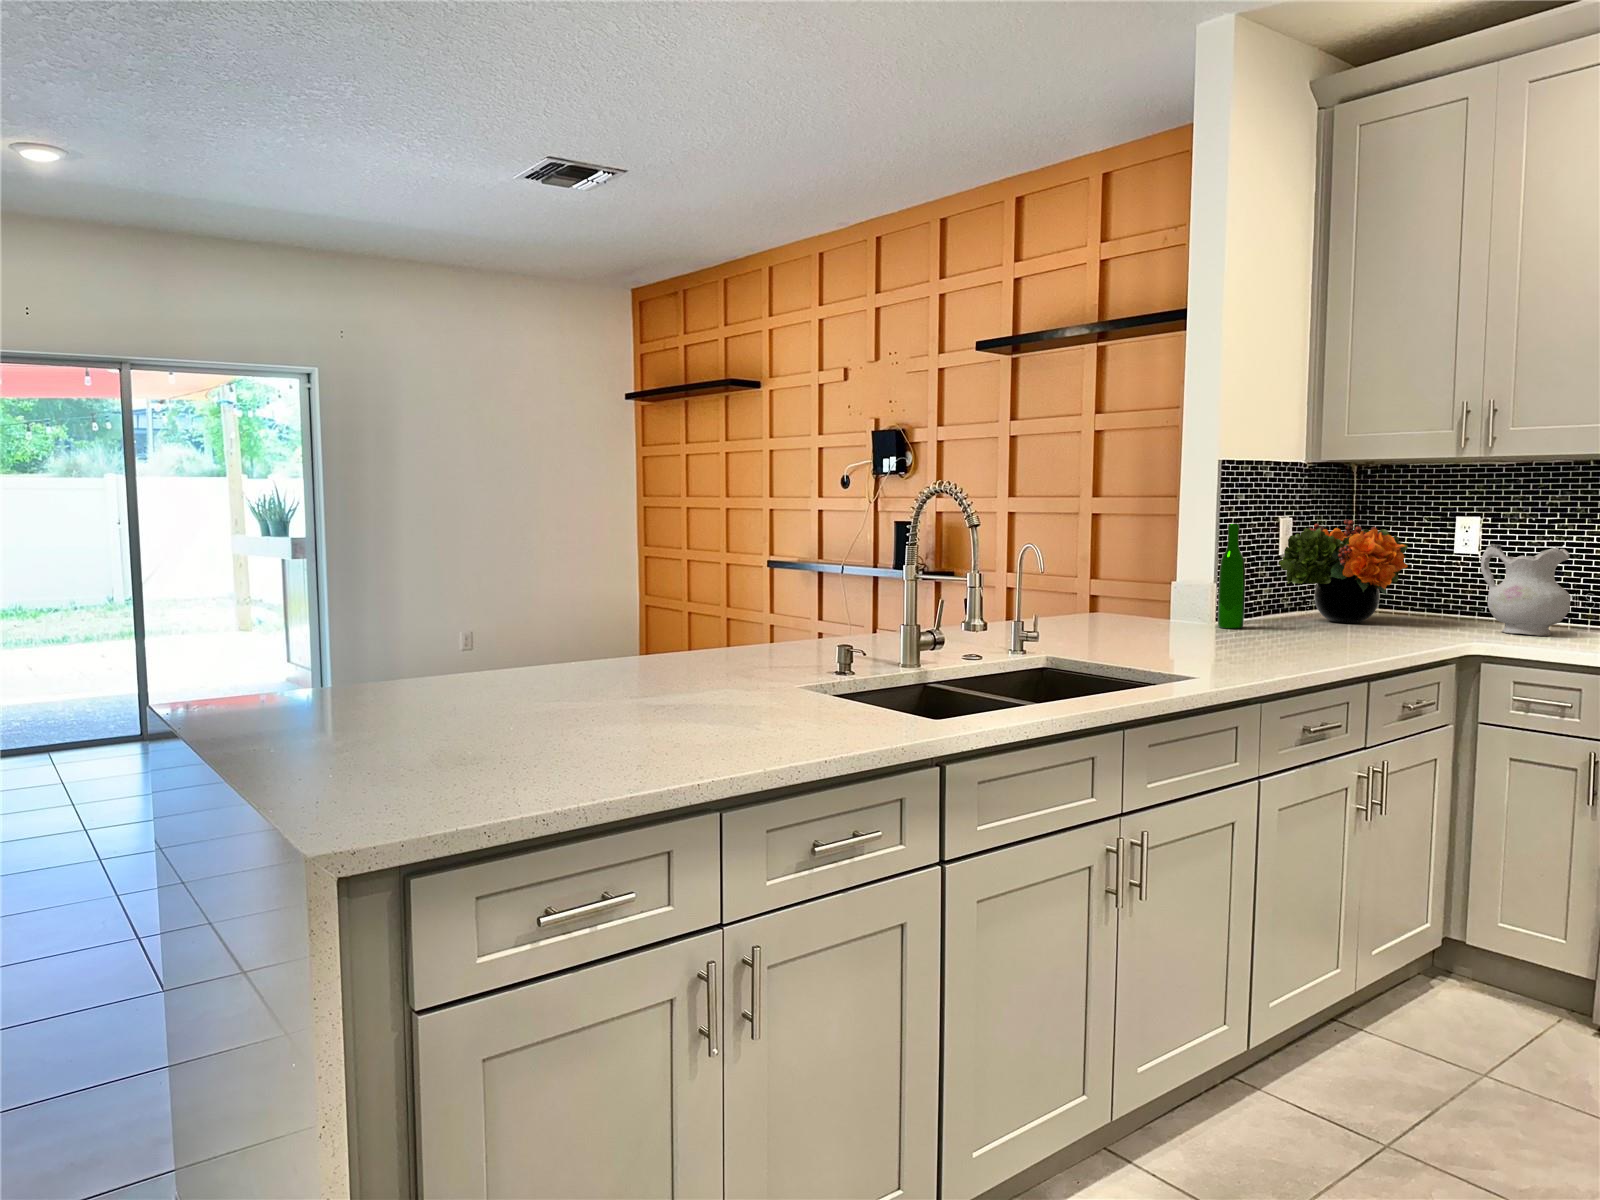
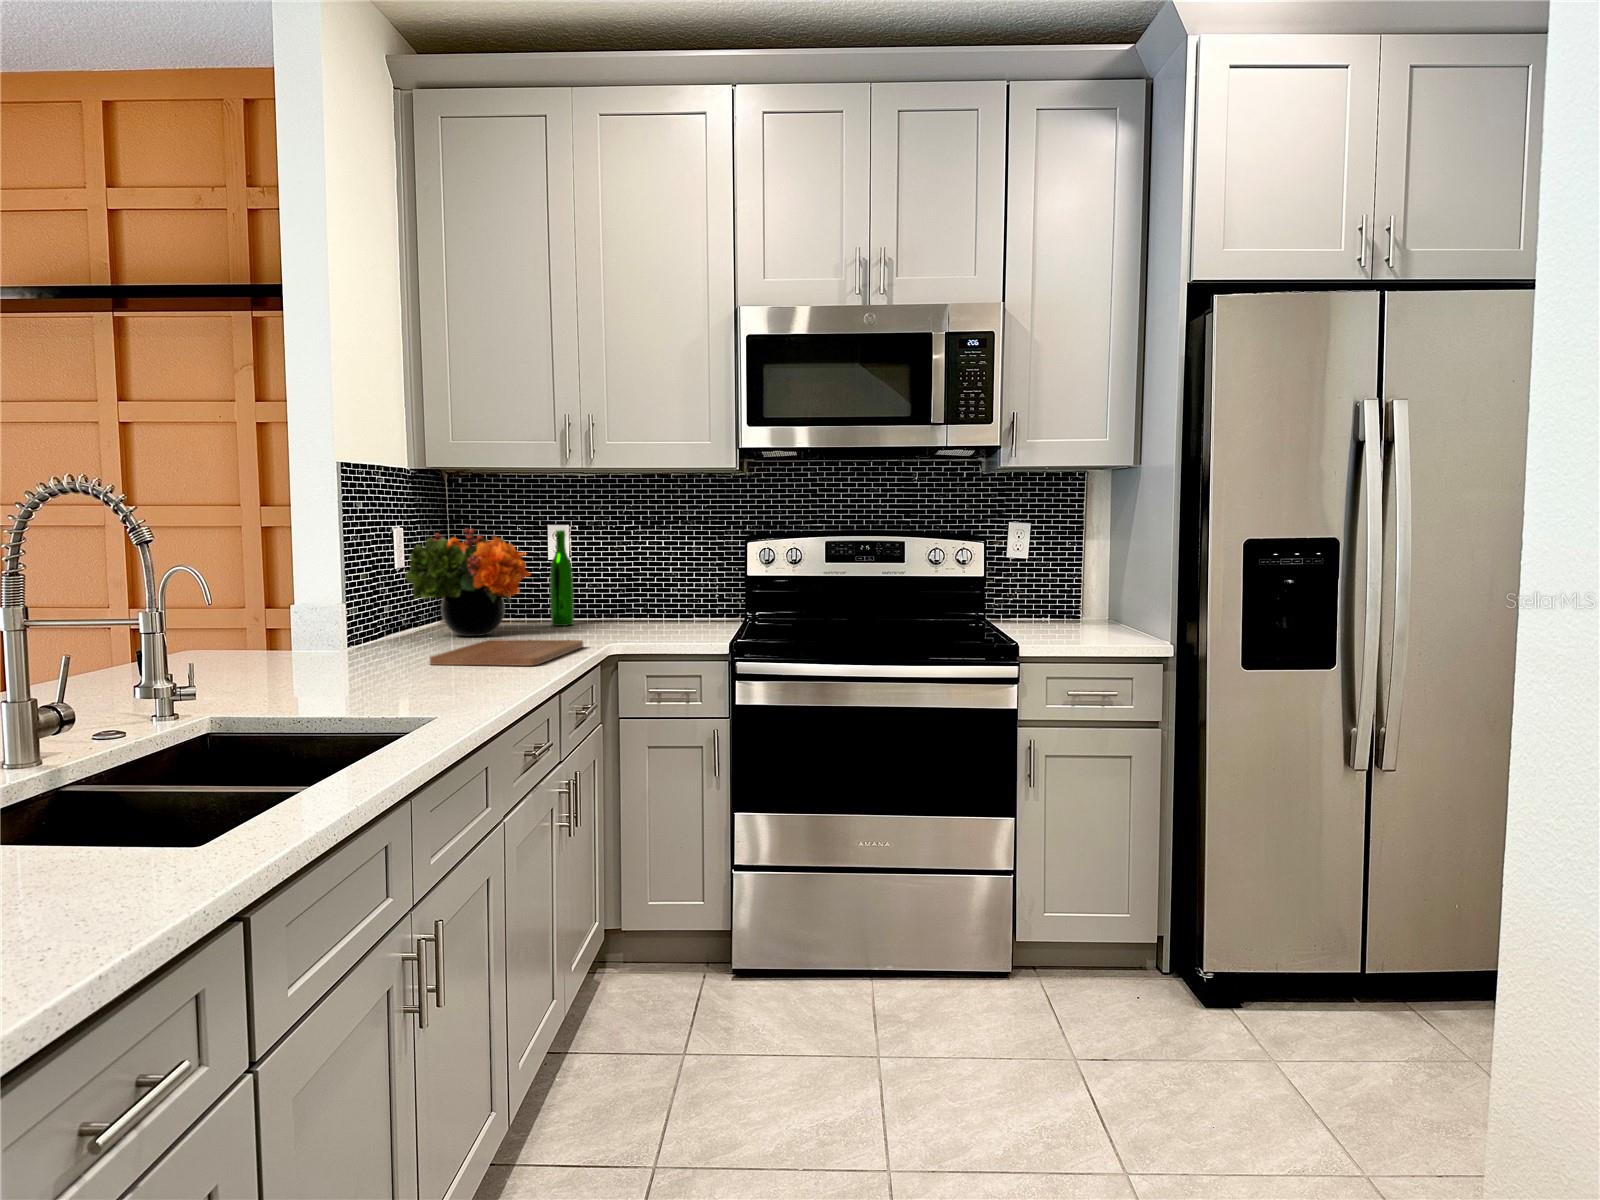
wine bottle: present [1218,524,1245,629] -> present [550,530,574,626]
ceramic pitcher: present [1481,544,1570,636] -> none [590,549,663,632]
cutting board: none [1261,626,1436,651] -> present [430,639,583,666]

